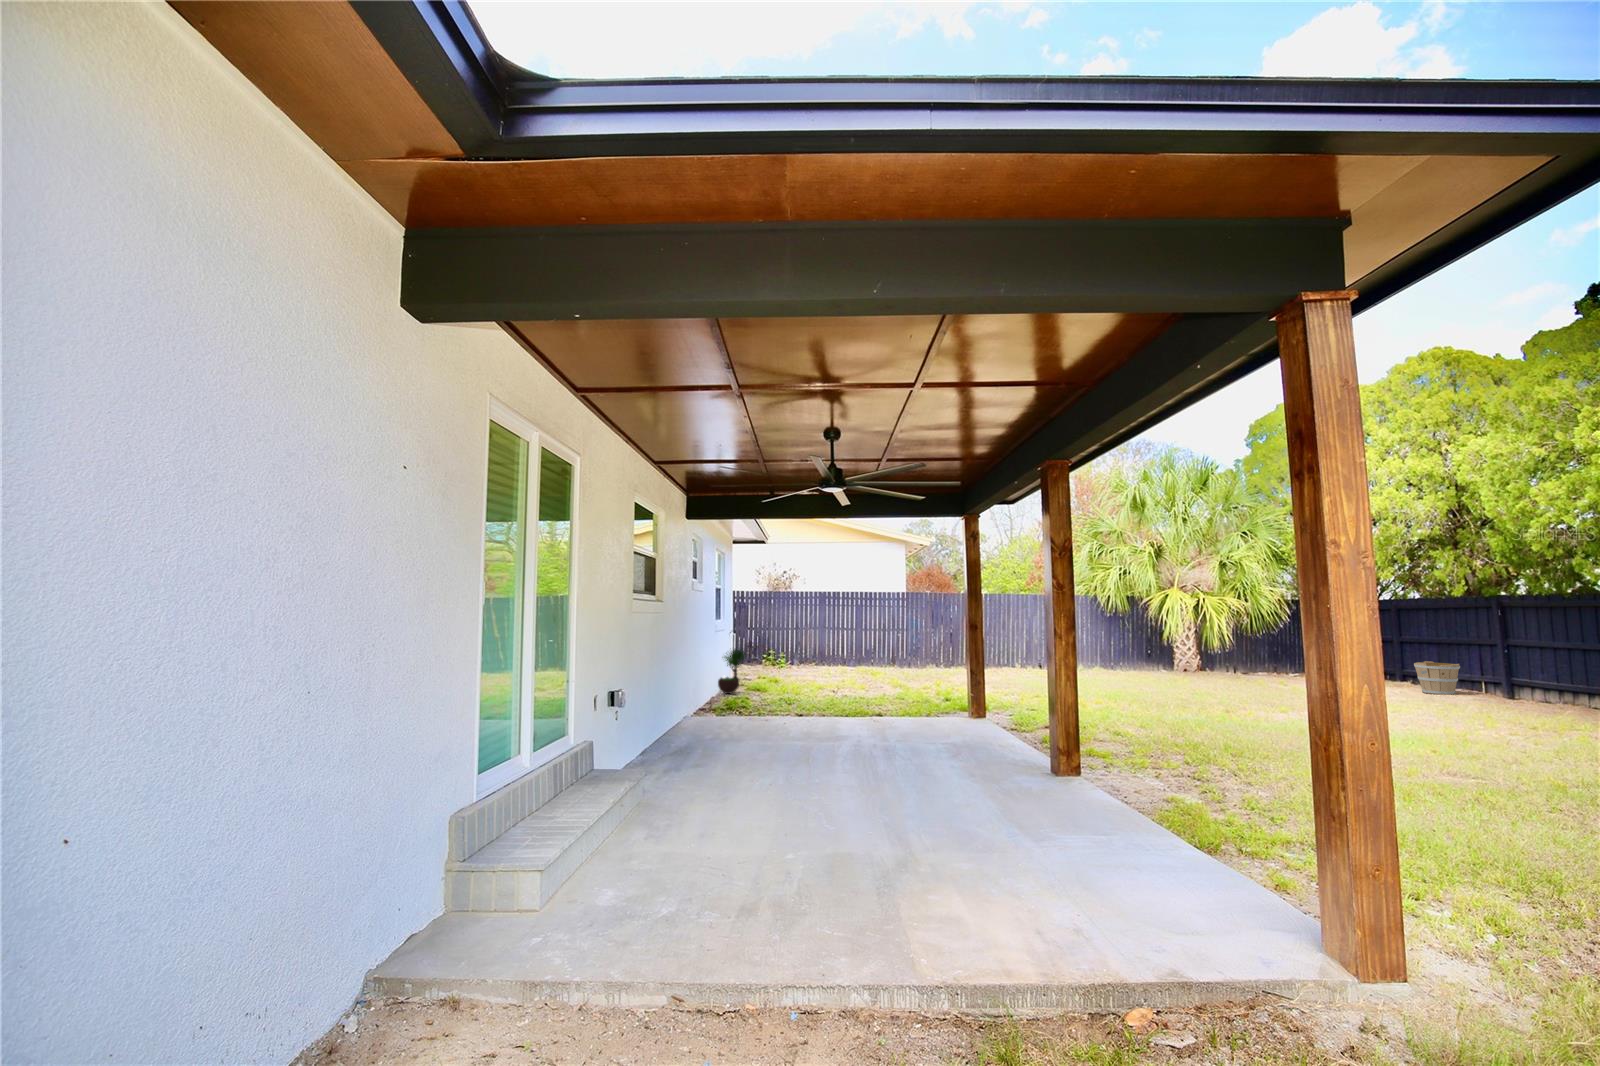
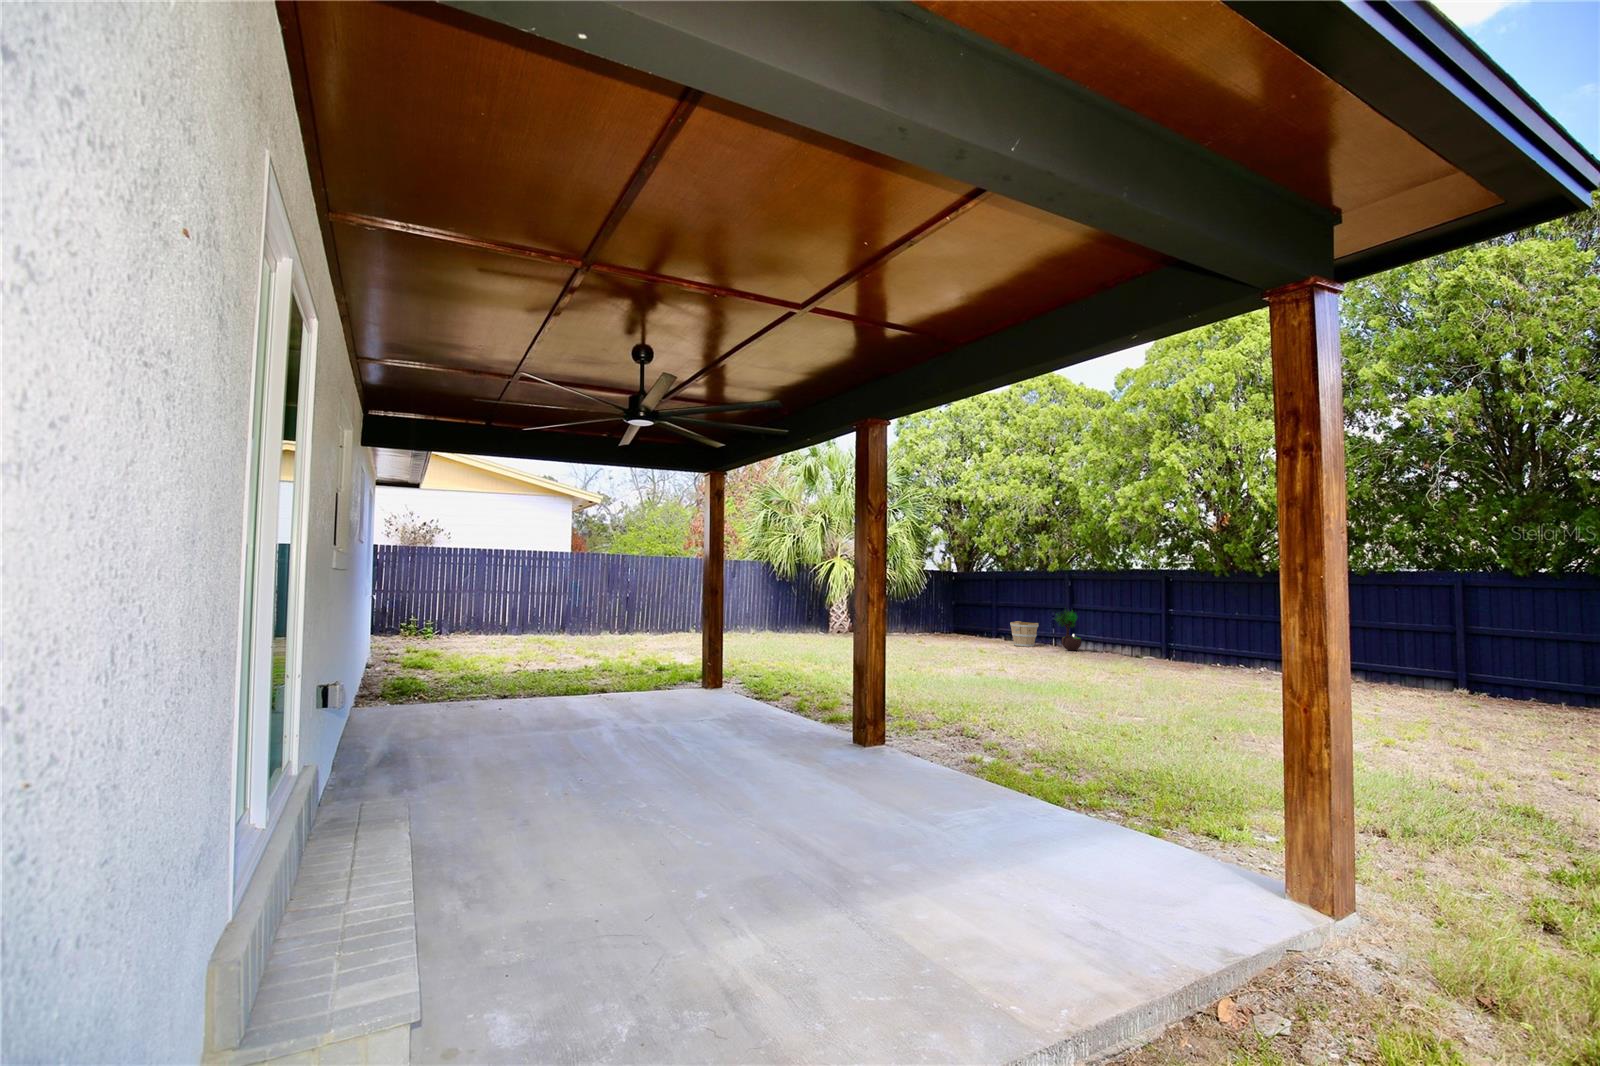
potted tree: present [718,650,745,694] -> present [1056,611,1081,651]

